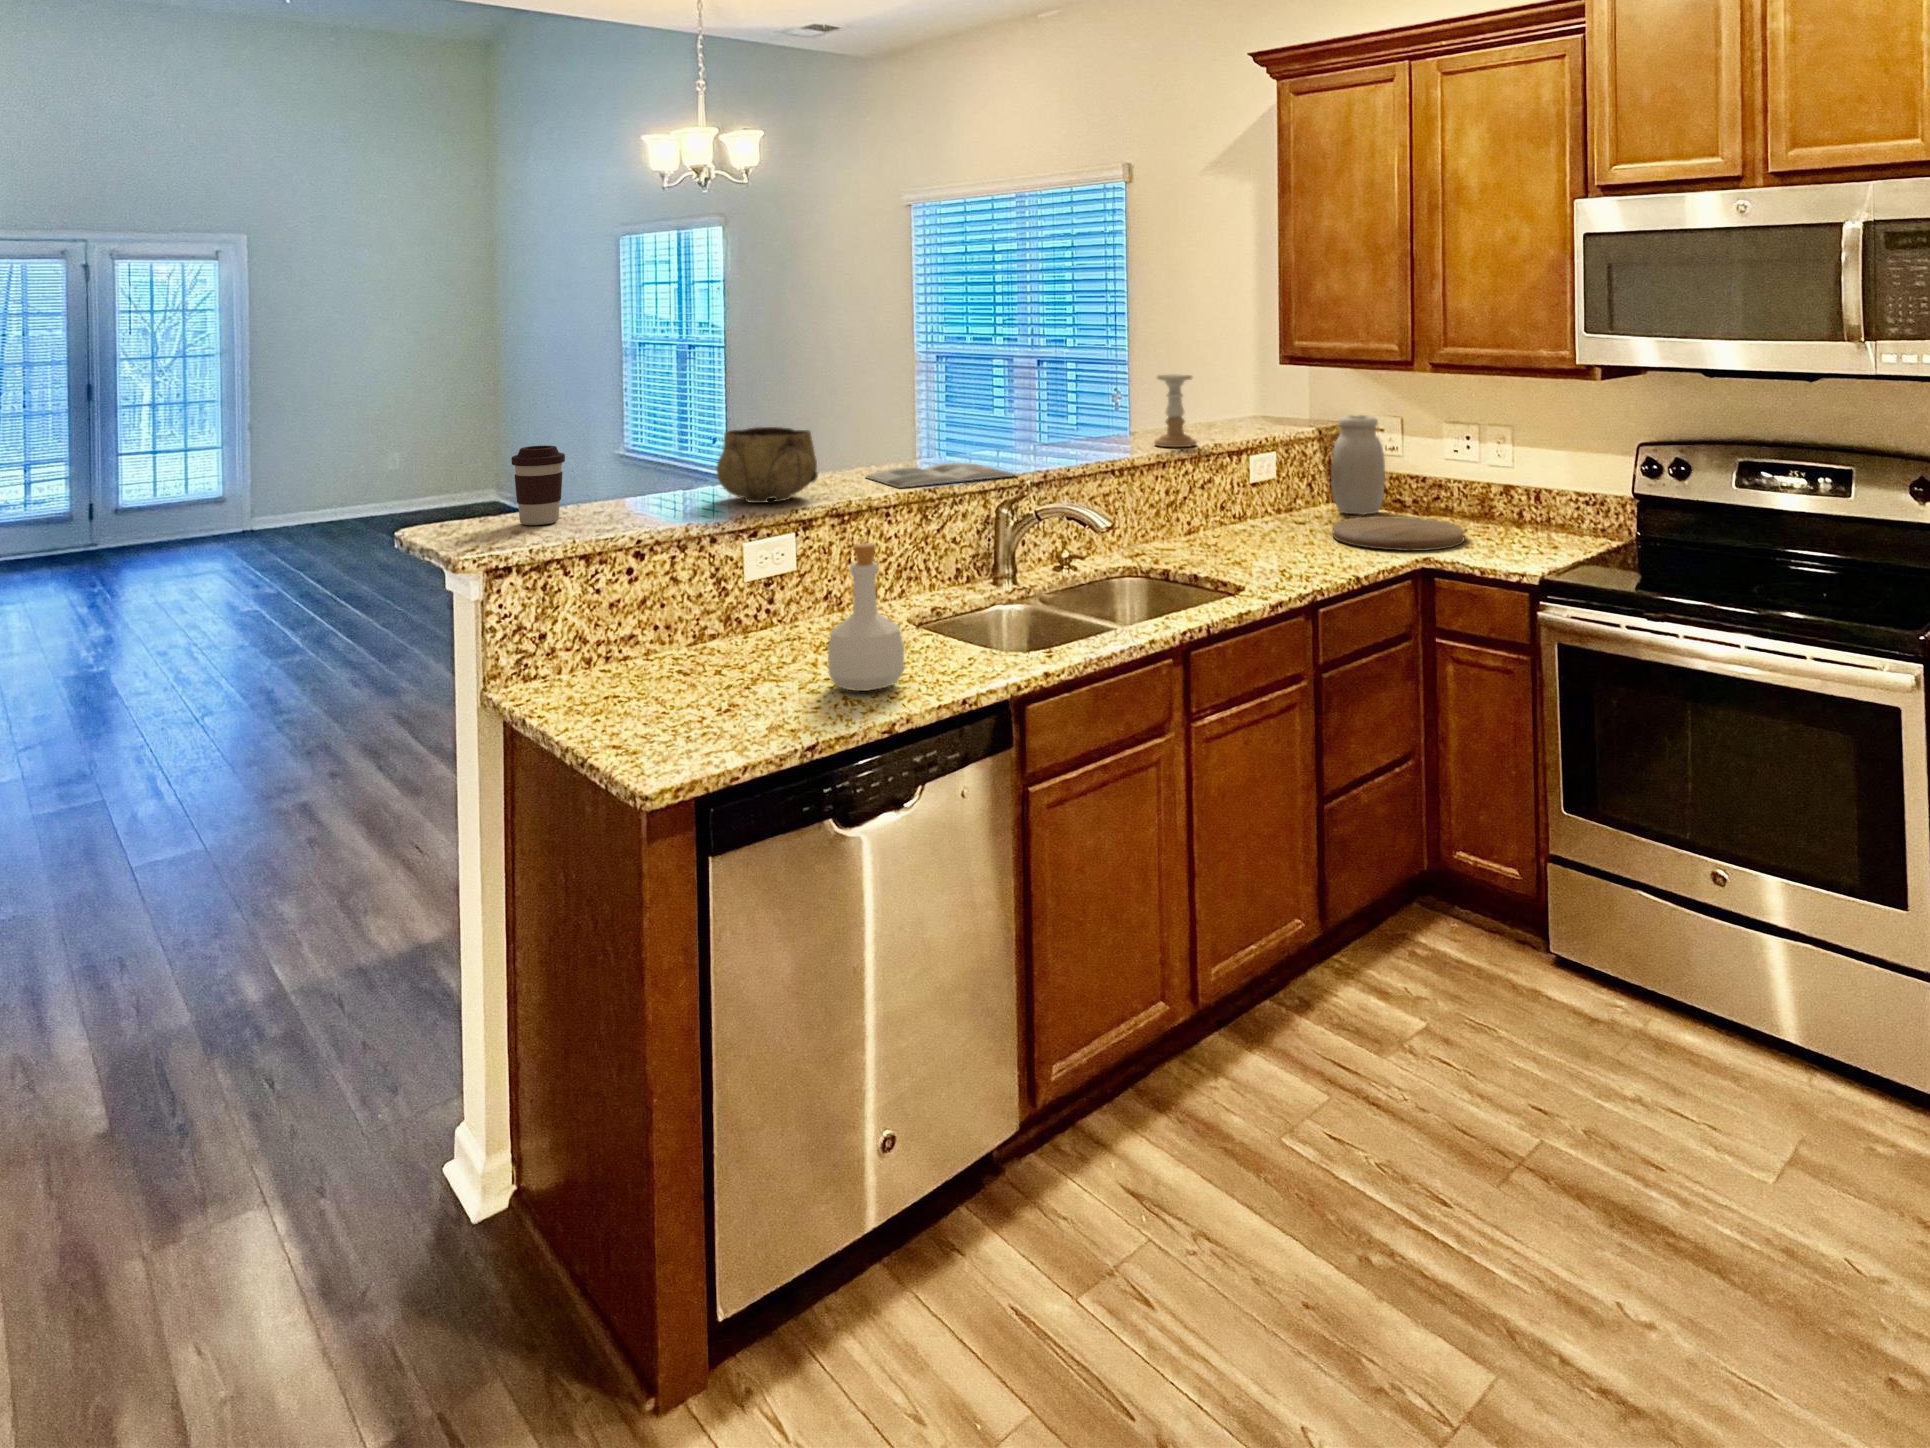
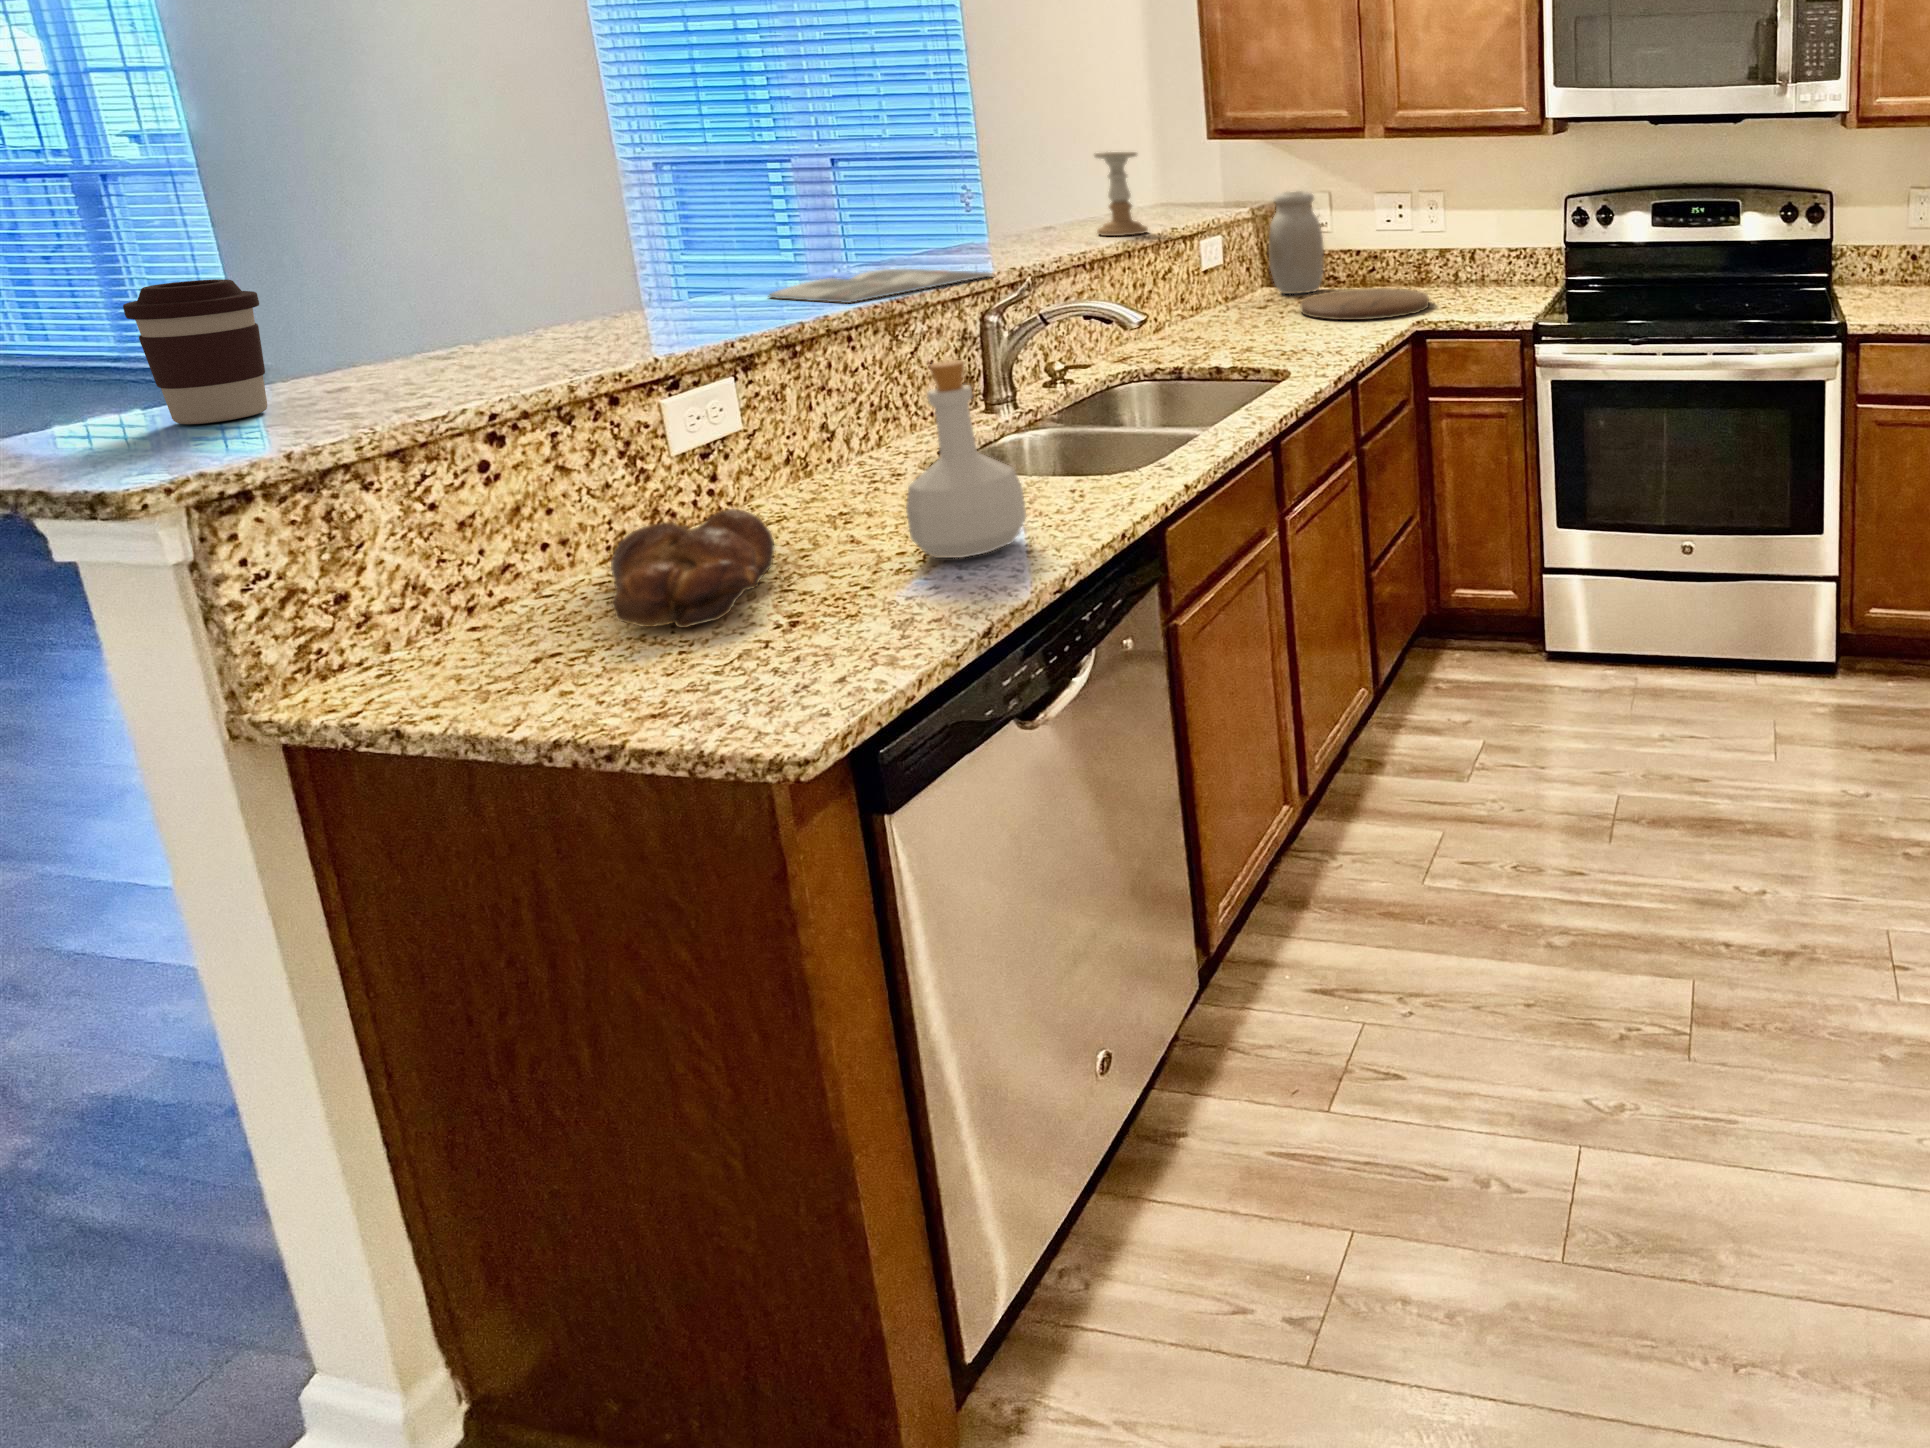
decorative bowl: present [717,427,818,503] -> none [556,230,740,343]
bread loaf: none [650,624,760,697] -> present [611,509,774,628]

